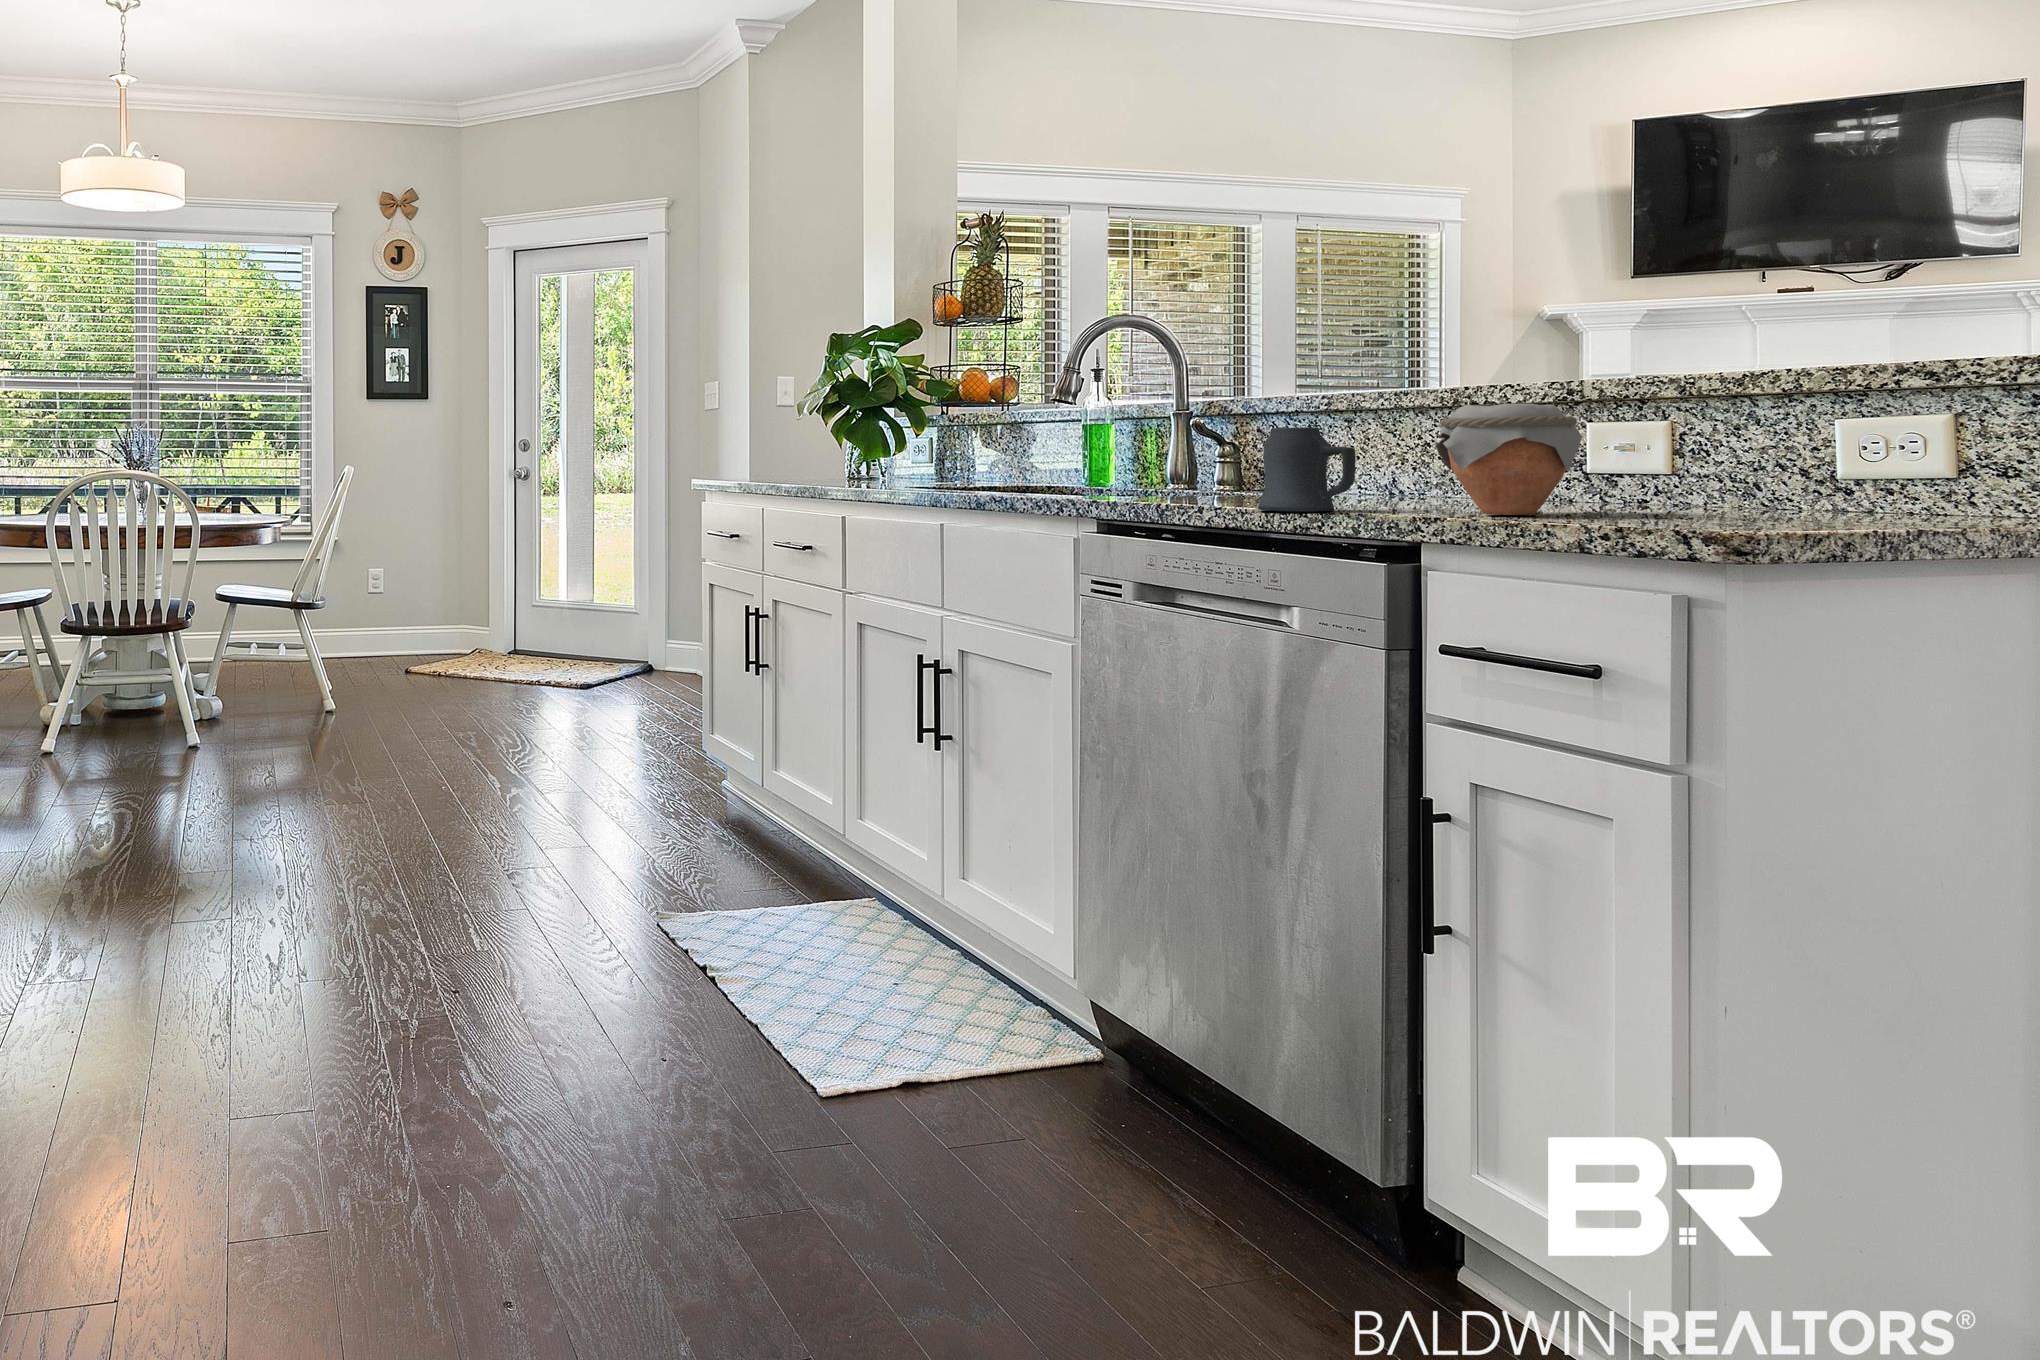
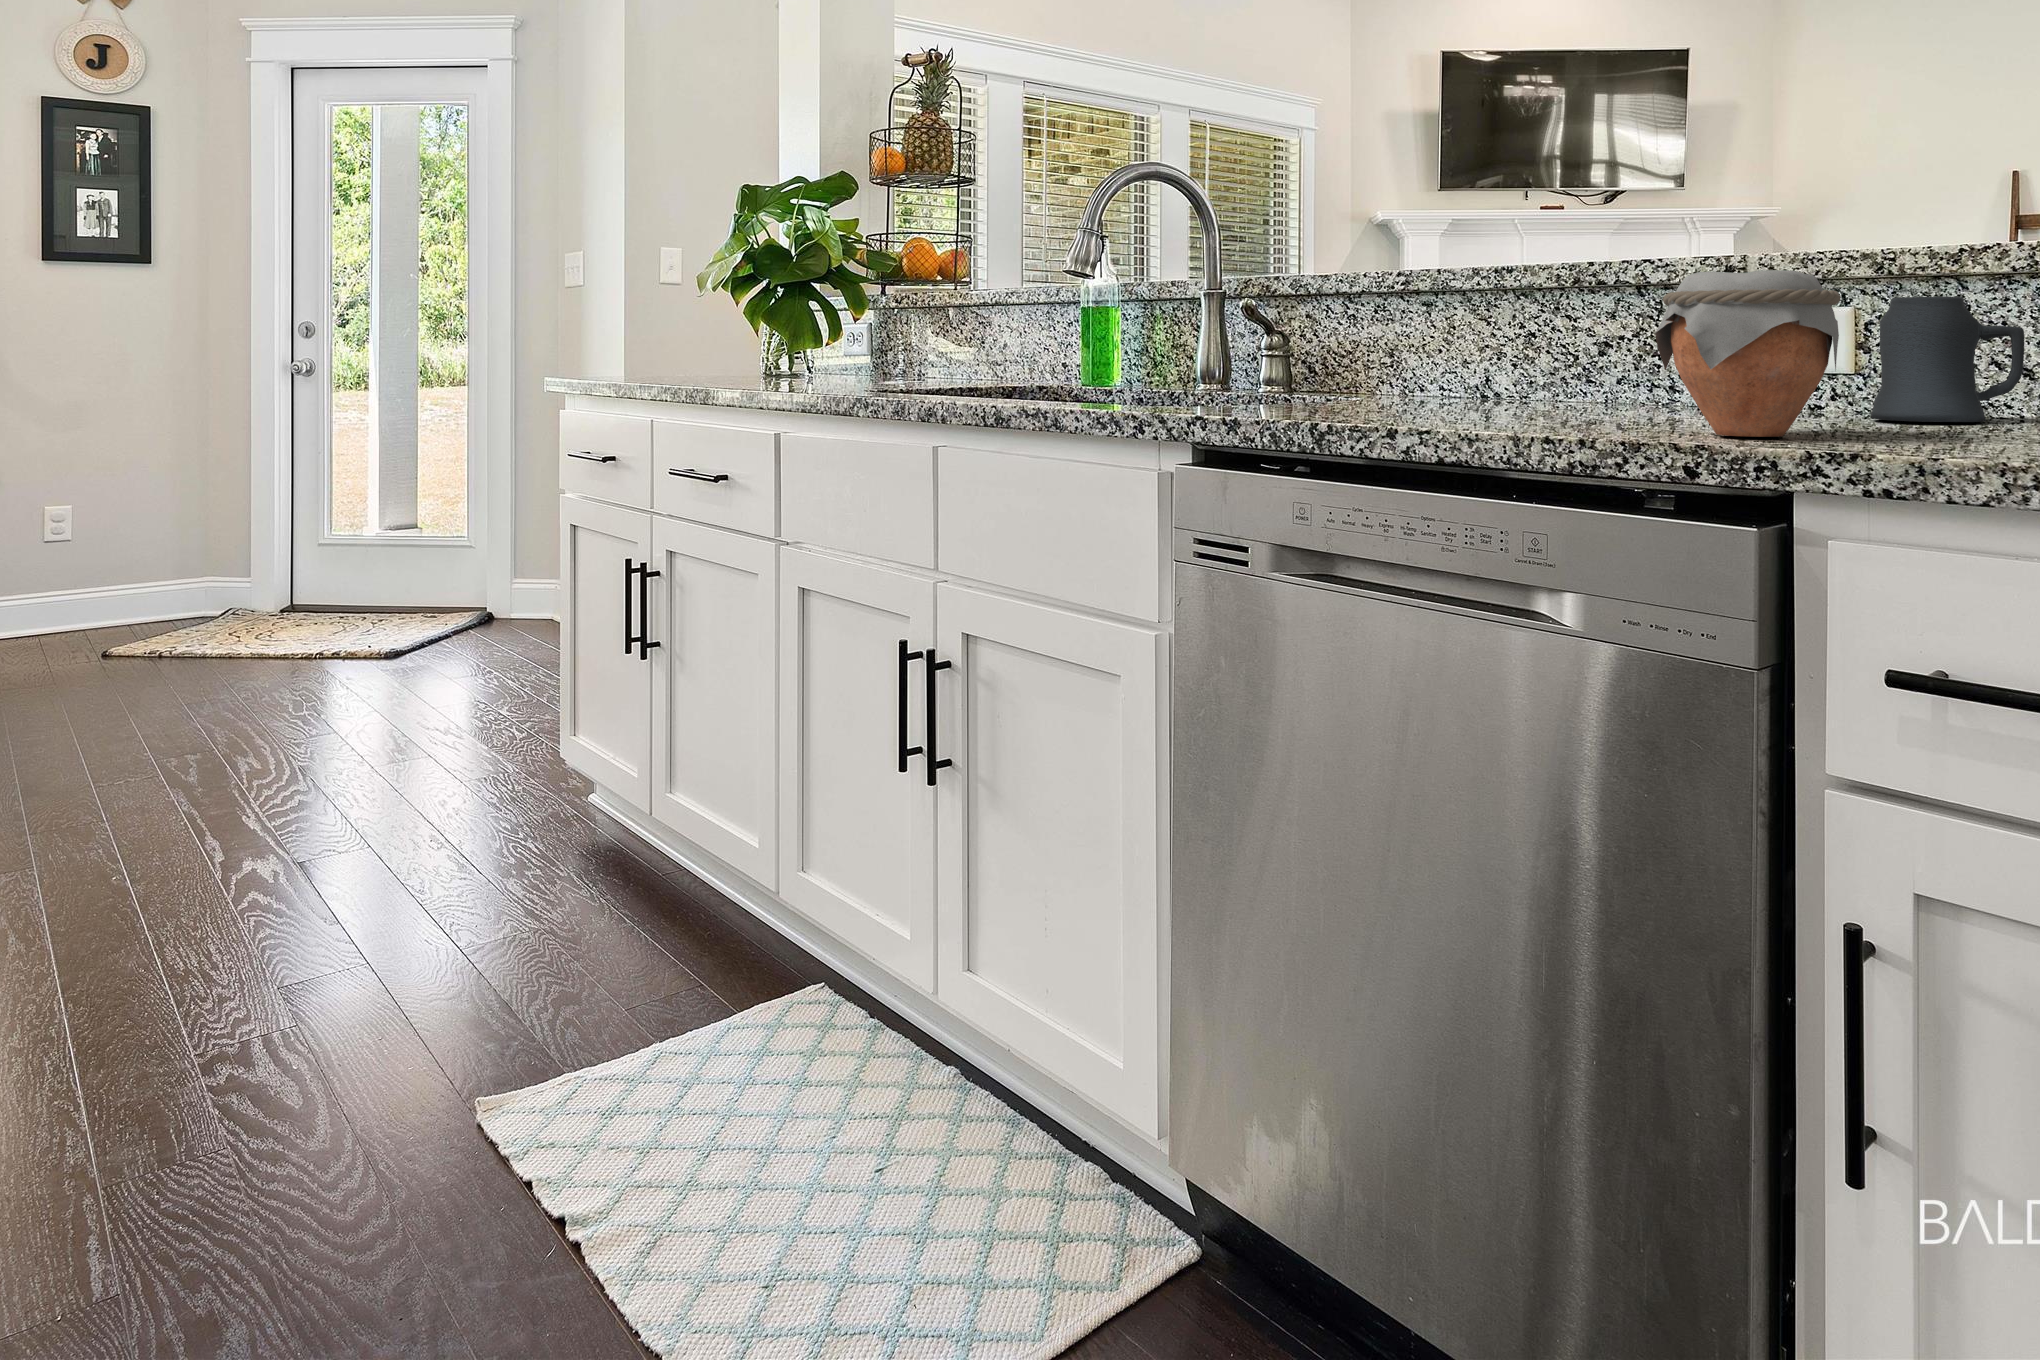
mug: present [1258,427,1356,511] -> present [1870,297,2024,422]

